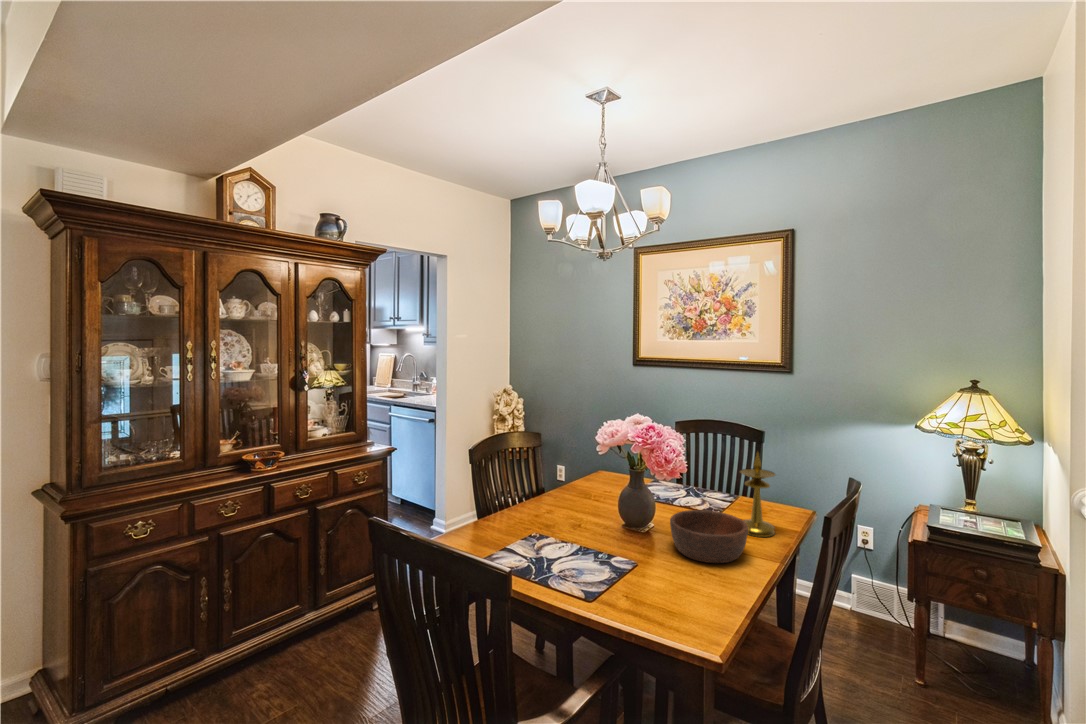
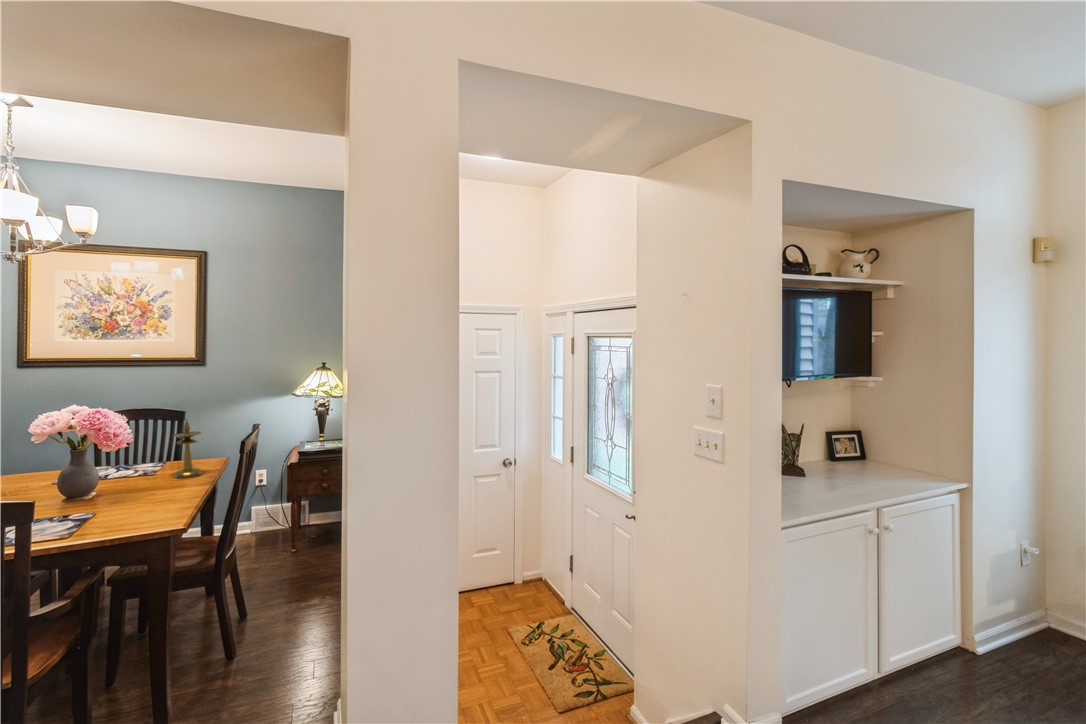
wooden bowl: present [670,510,748,563] -> none [116,465,184,499]

